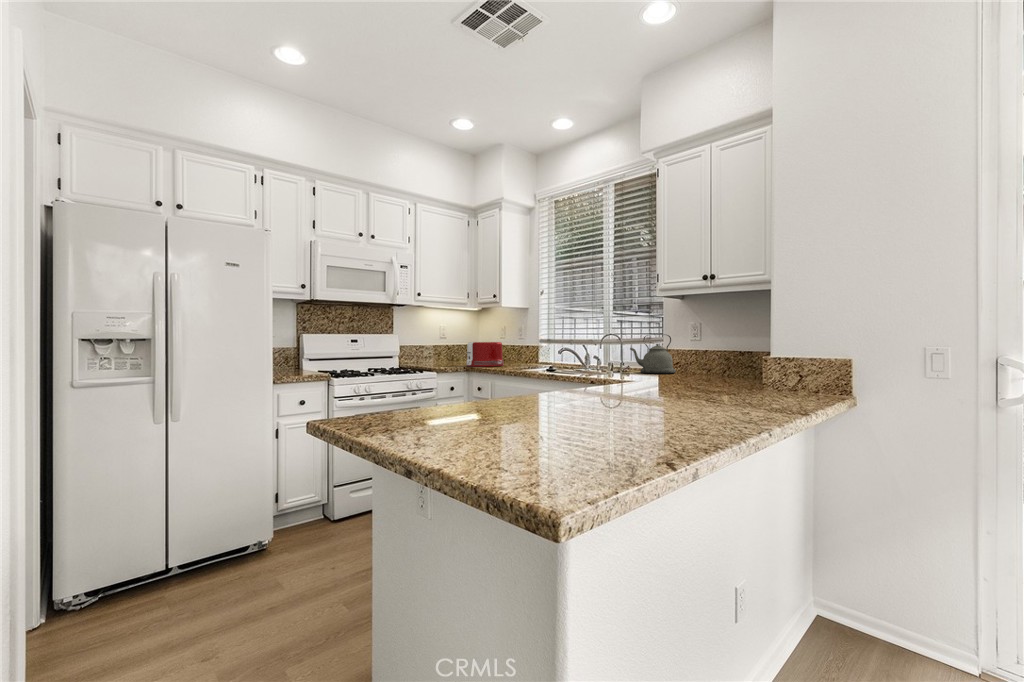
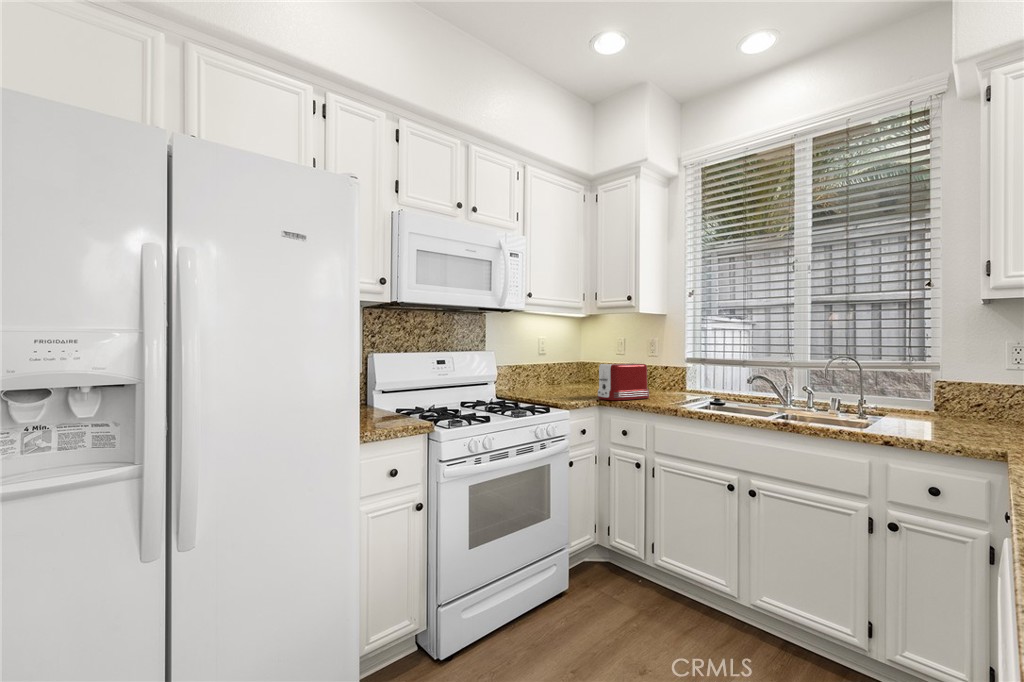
kettle: present [630,334,676,373] -> none [914,363,996,428]

